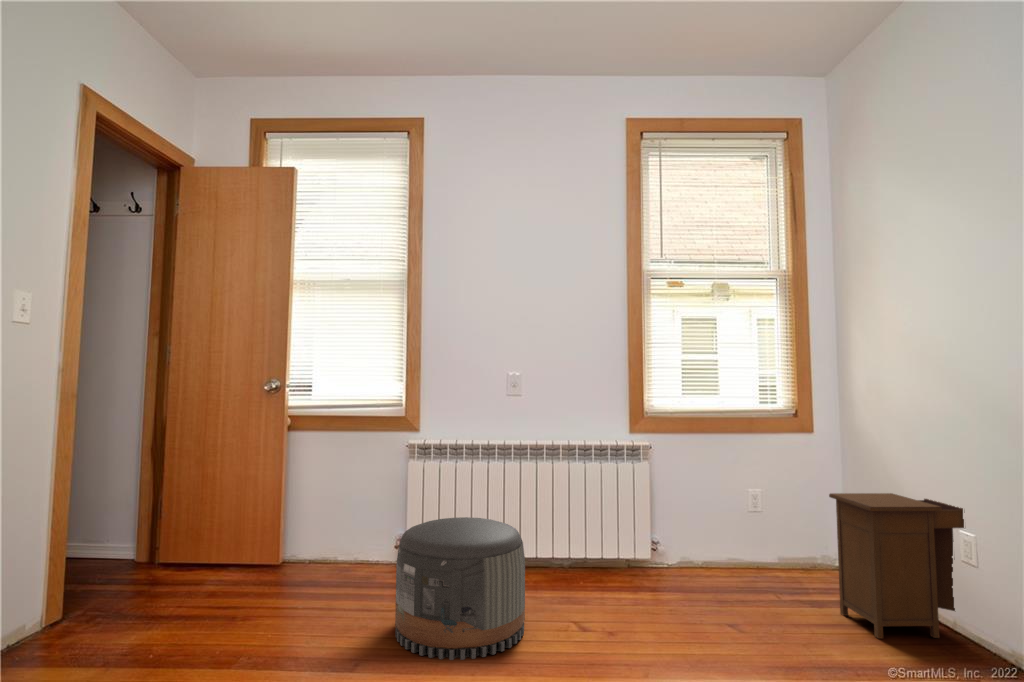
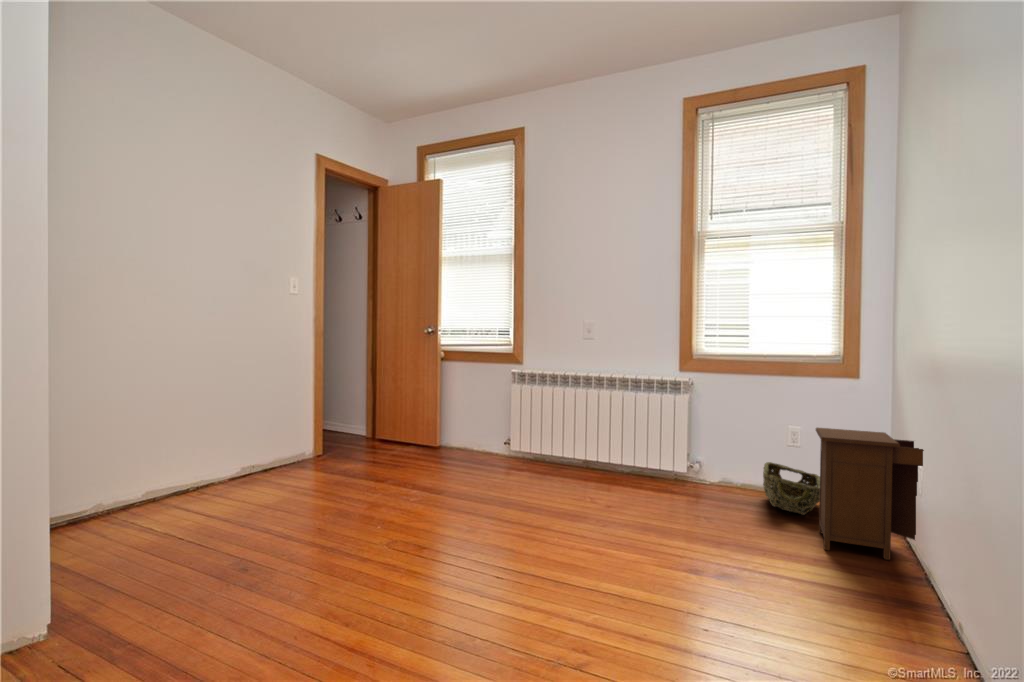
pouf: present [395,517,525,660] -> none [464,421,550,506]
woven basket: none [735,534,824,594] -> present [763,462,820,515]

